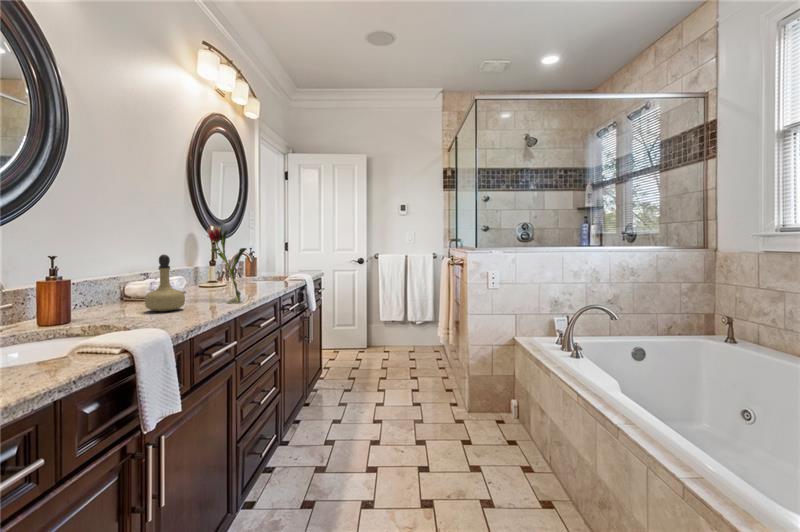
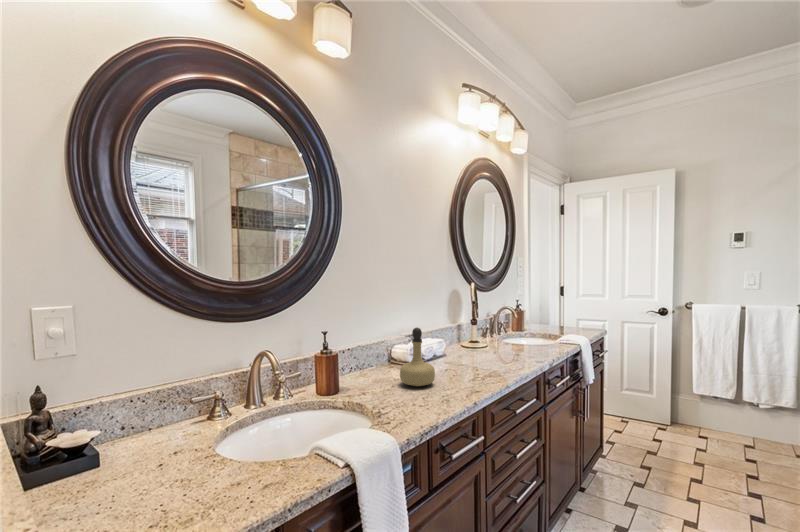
flower: present [207,227,247,304] -> none [461,292,503,383]

